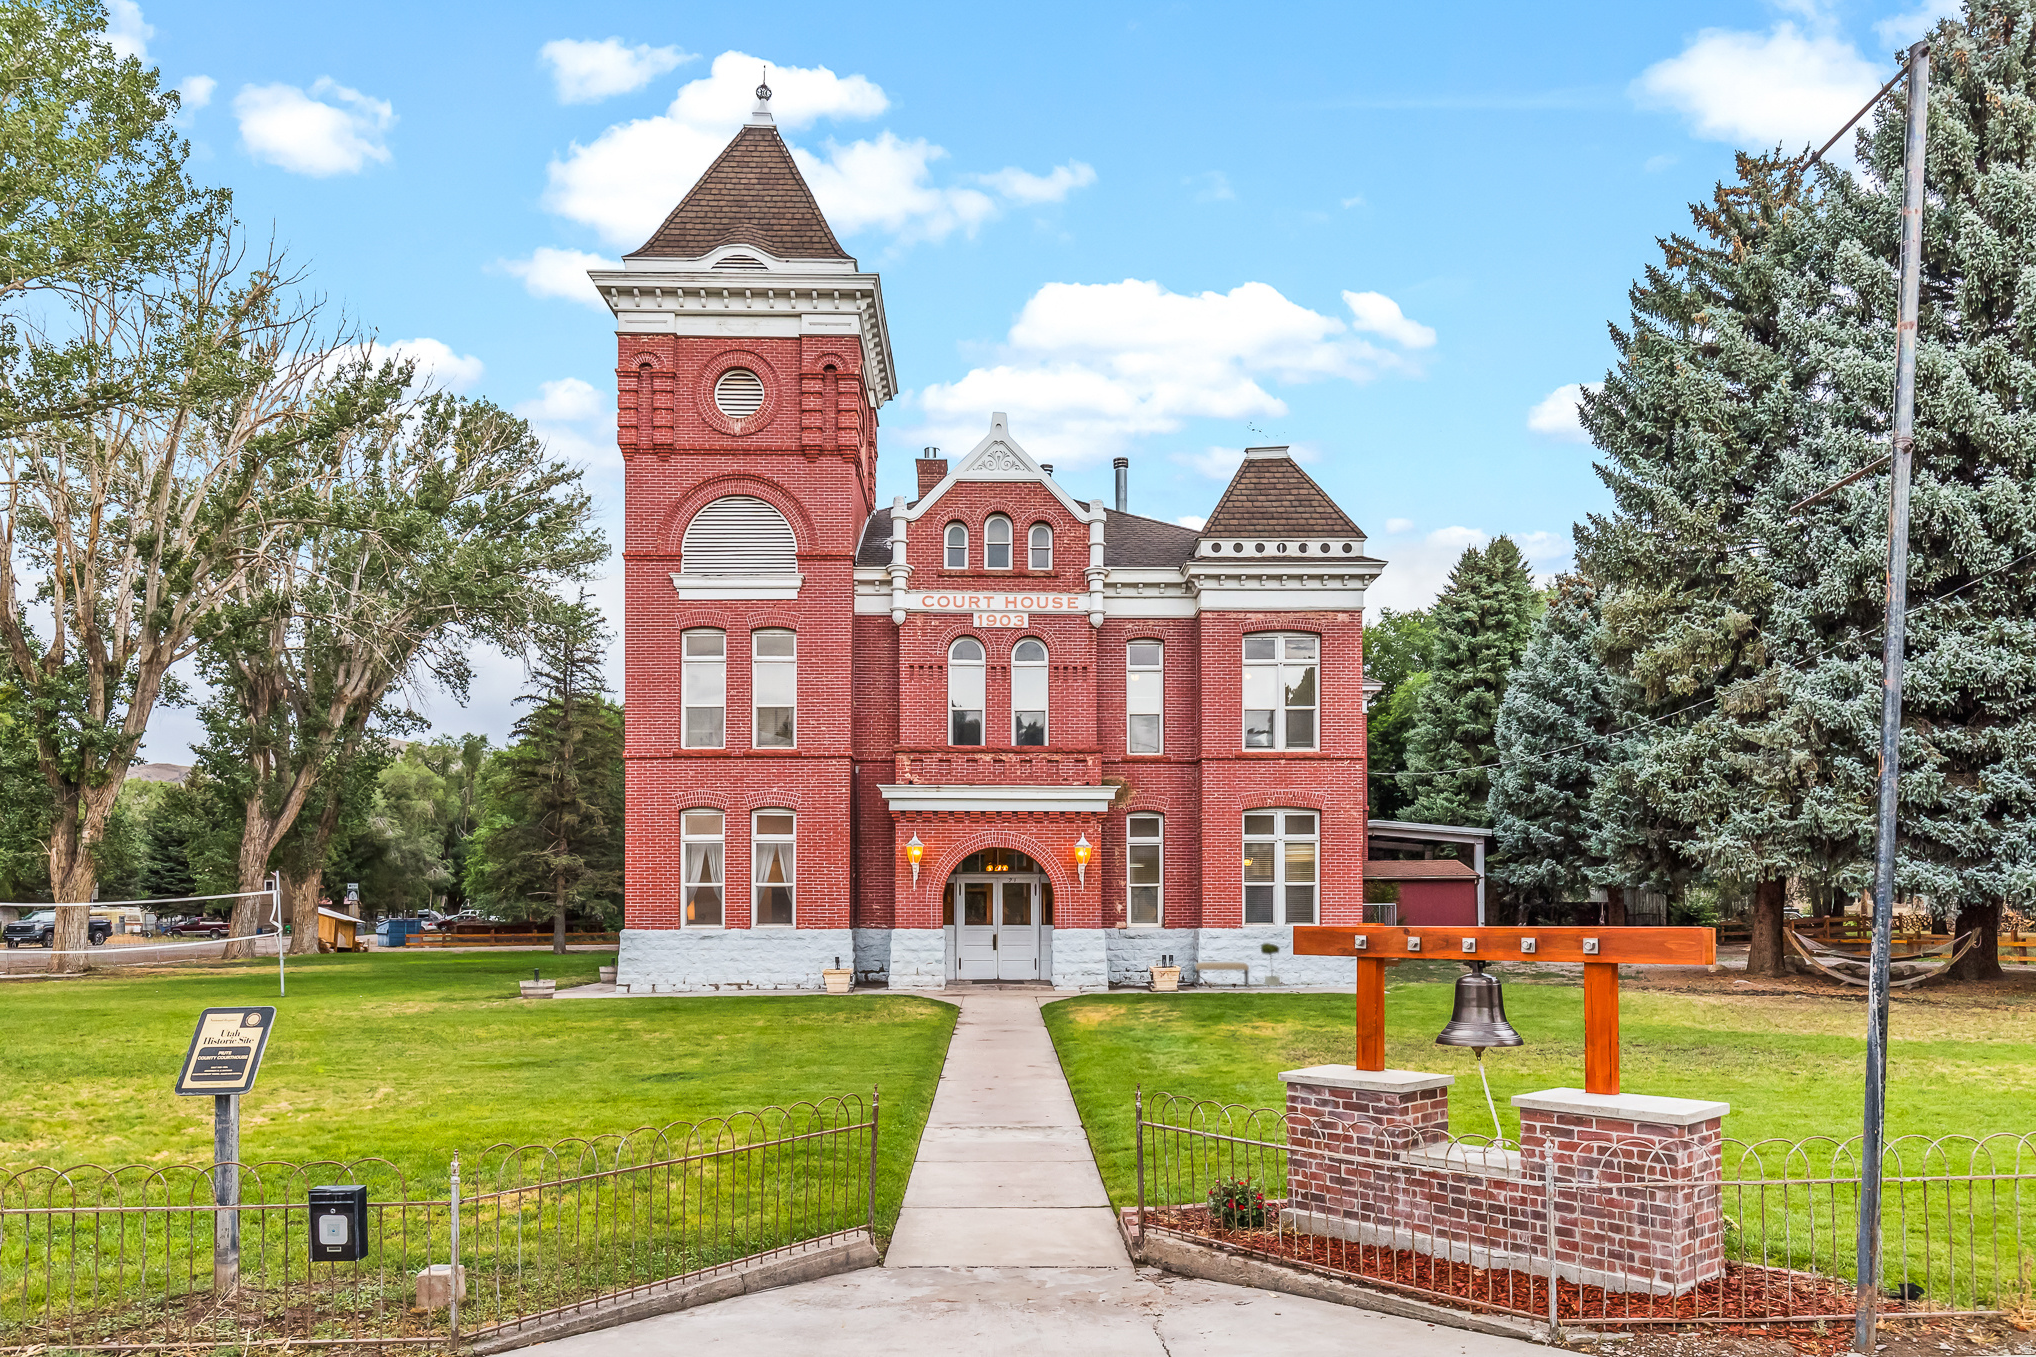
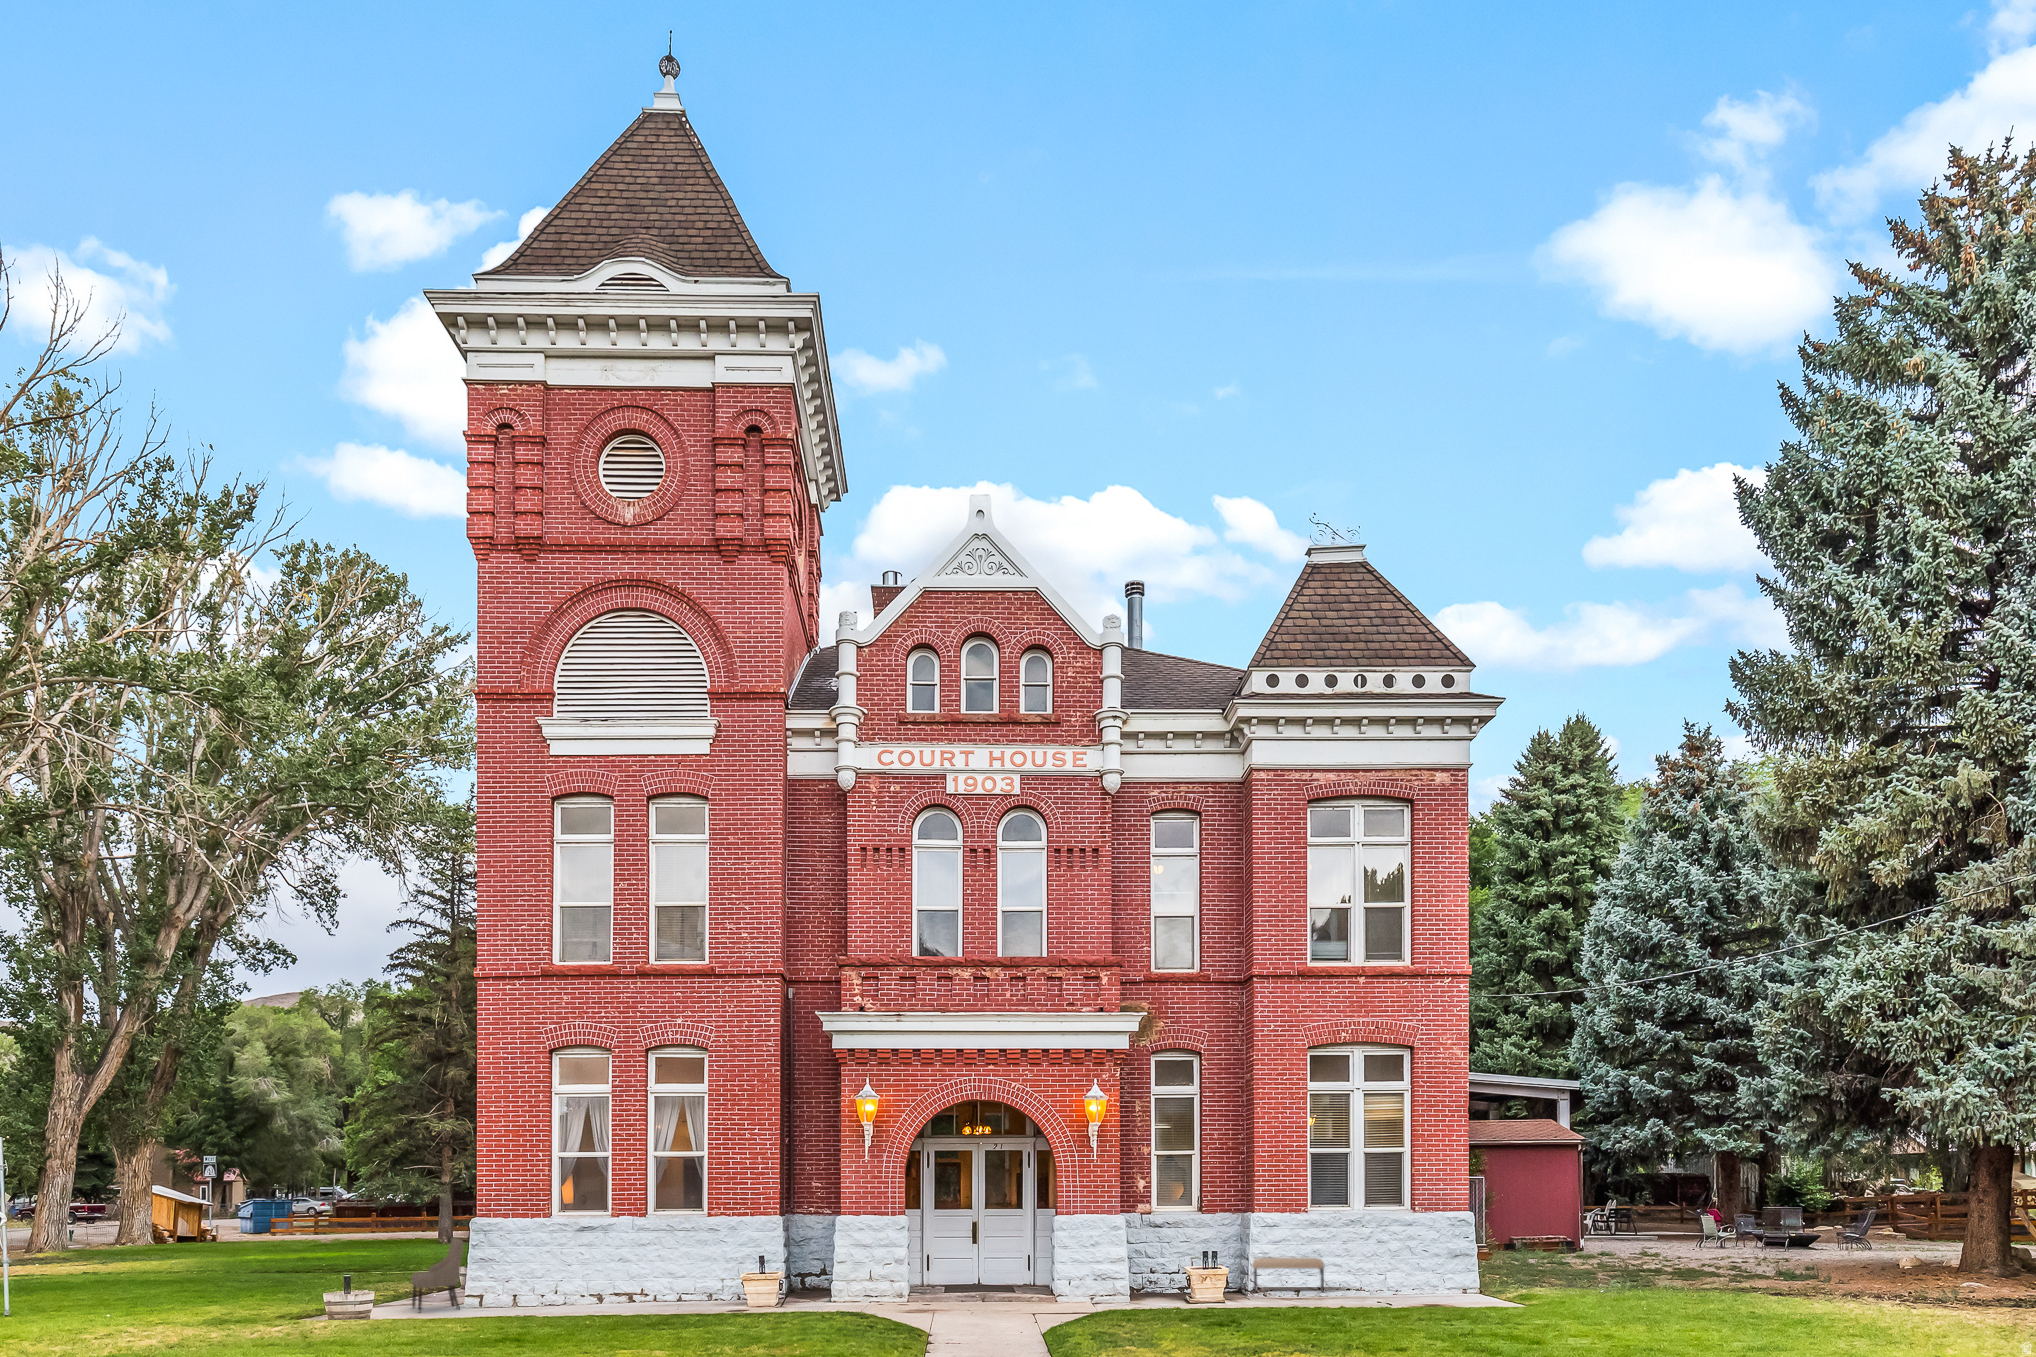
potted tree: present [1261,943,1280,986] -> none [1339,1229,1367,1291]
chair: none [589,944,626,996] -> present [411,1238,463,1312]

